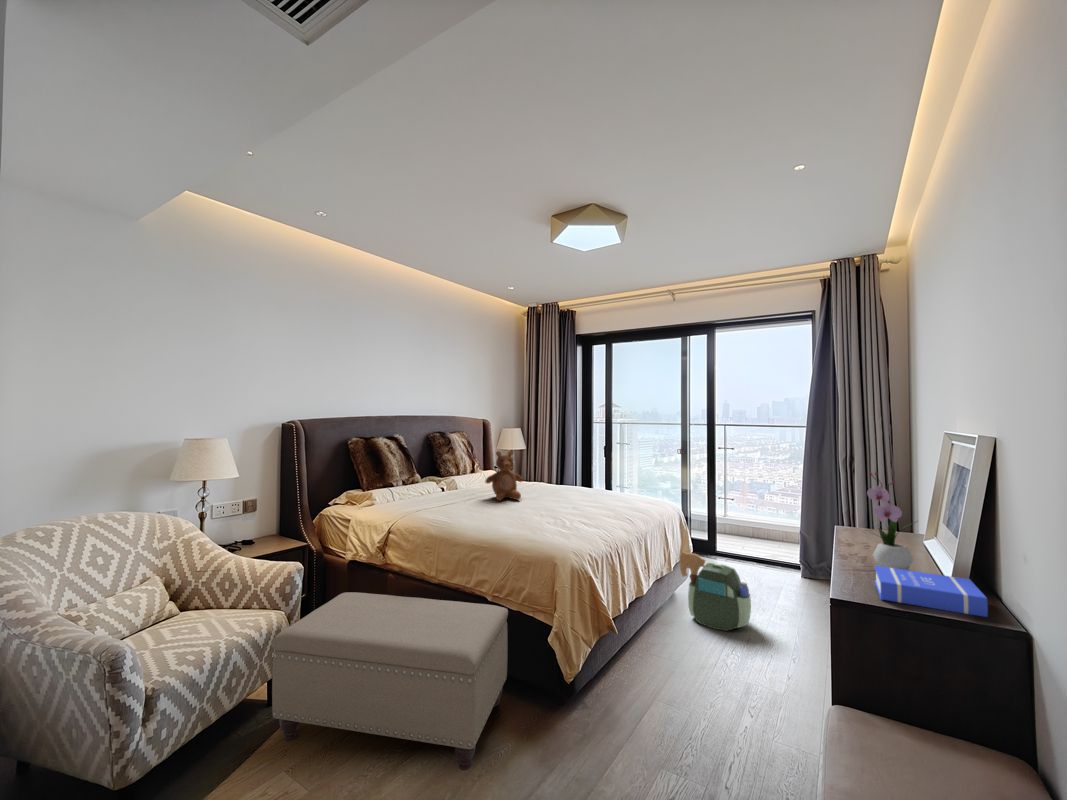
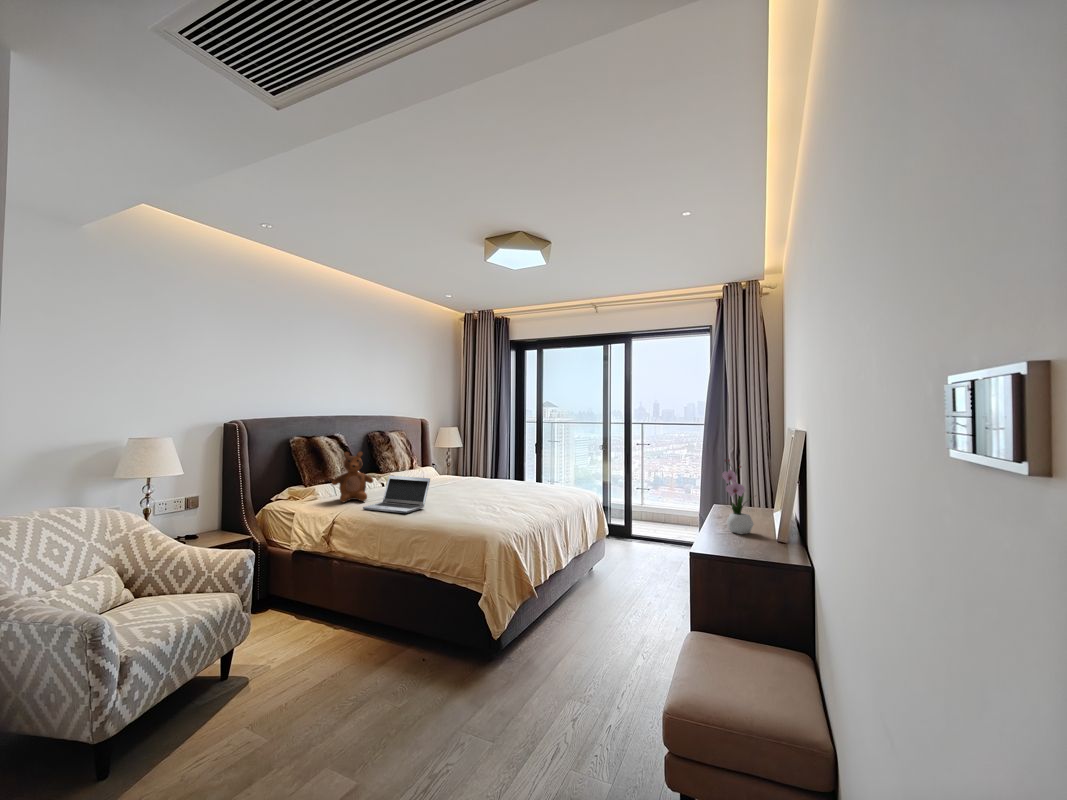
teddy bear: present [486,451,523,501] -> present [332,452,373,502]
laptop: none [420,481,493,525] -> present [363,476,430,513]
backpack: present [680,552,751,631] -> none [596,533,653,598]
book: present [875,566,988,617] -> none [720,528,786,558]
ottoman: present [272,592,508,770] -> none [229,576,444,714]

